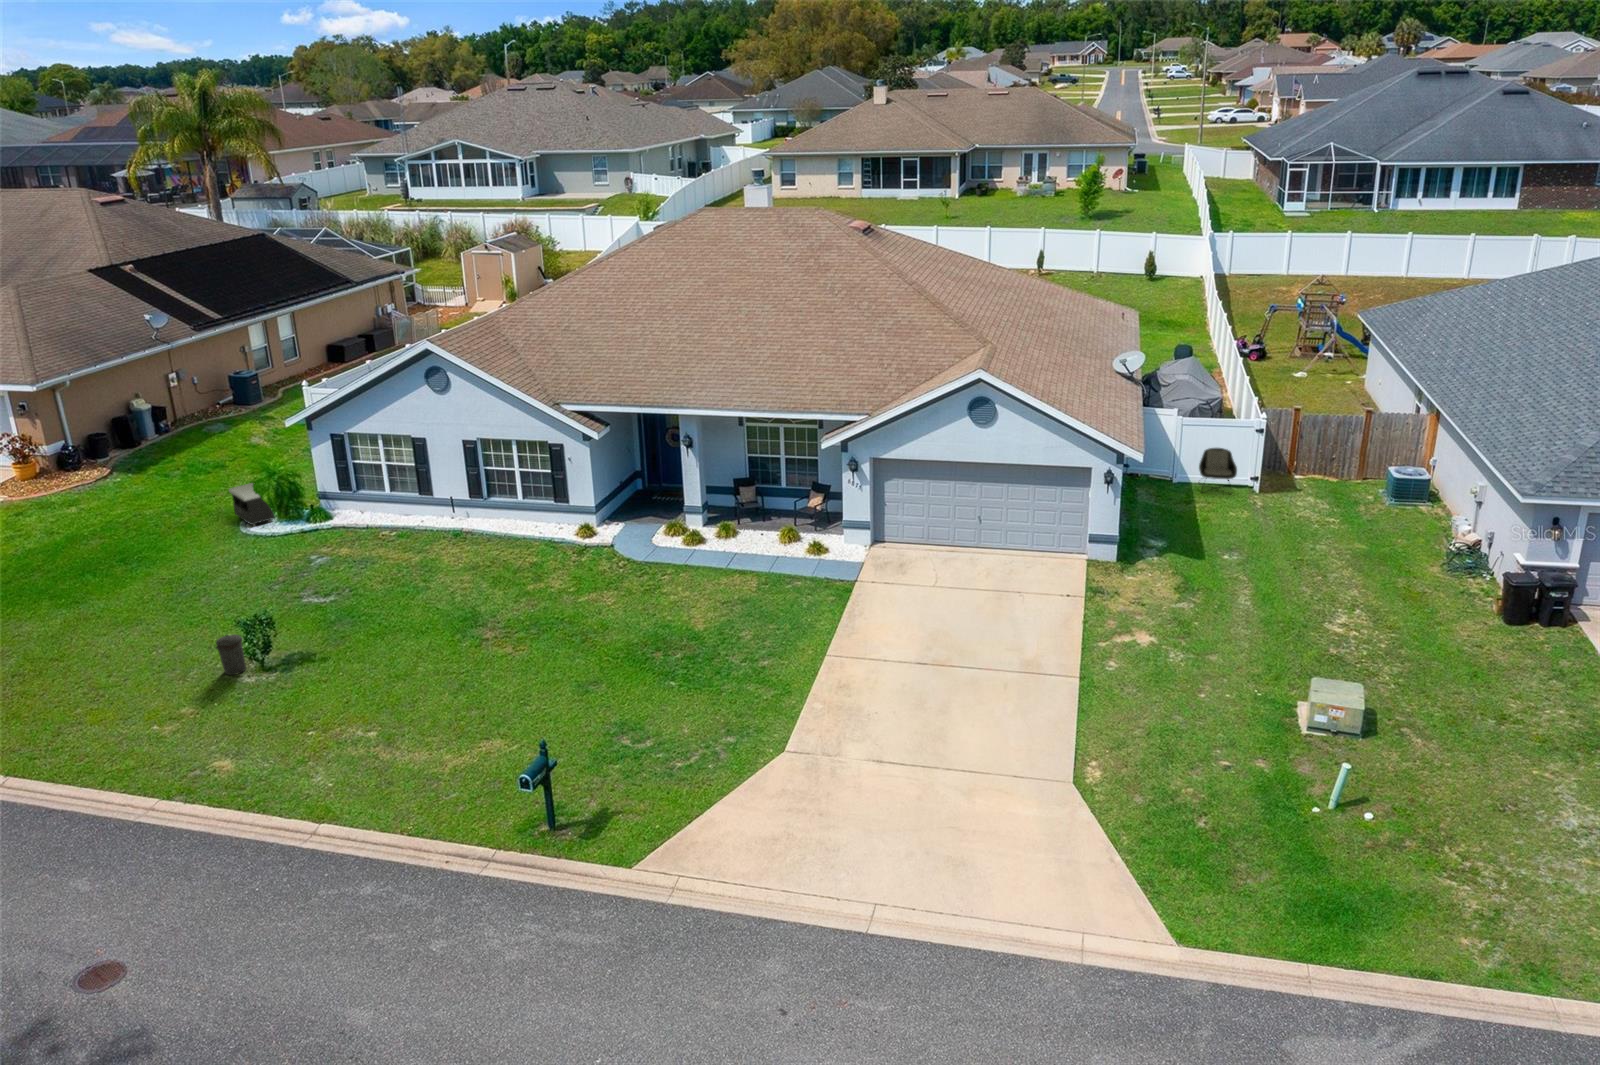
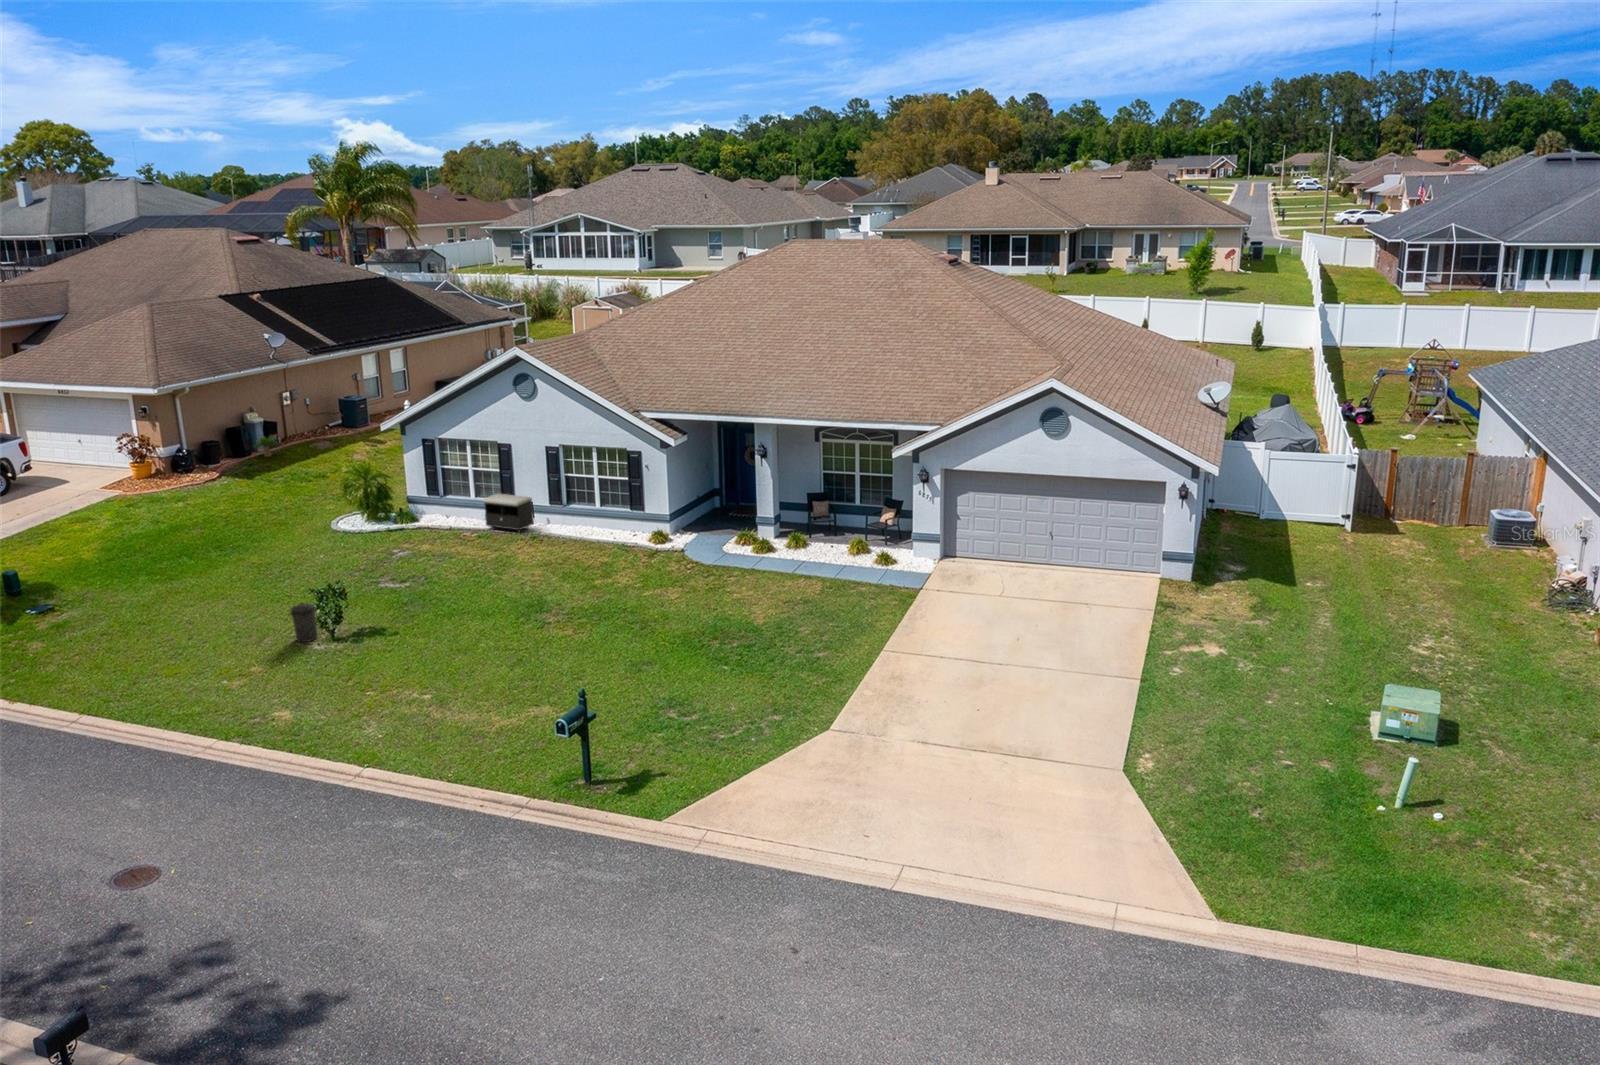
potted plant: none [143,422,173,447] -> present [254,437,277,457]
lounge chair: present [1199,448,1237,493] -> none [1288,484,1328,532]
storage bench: present [229,483,274,525] -> present [483,494,534,531]

